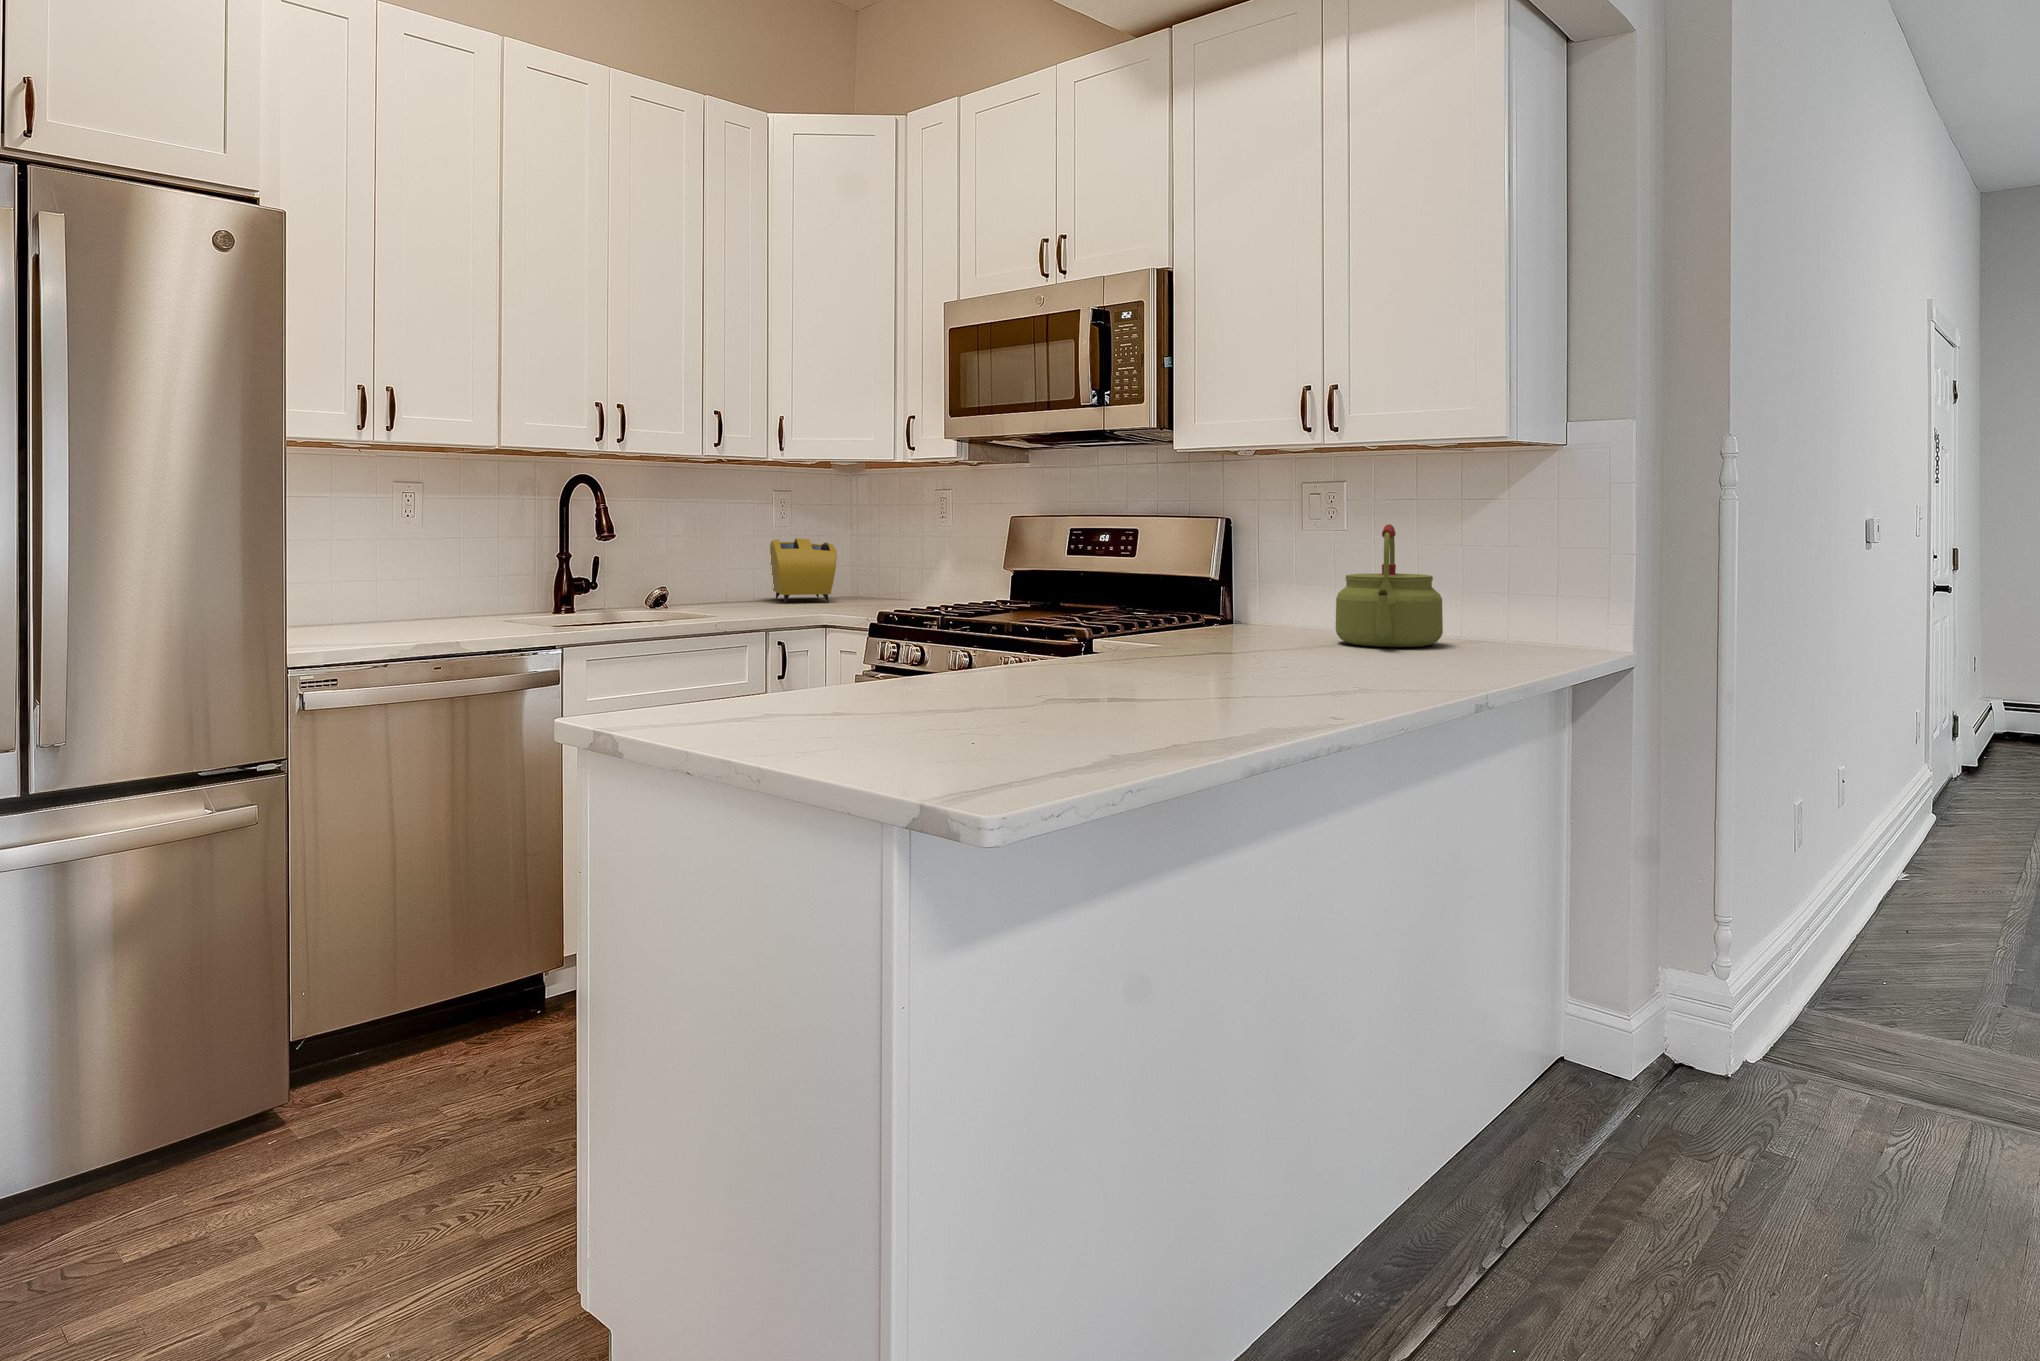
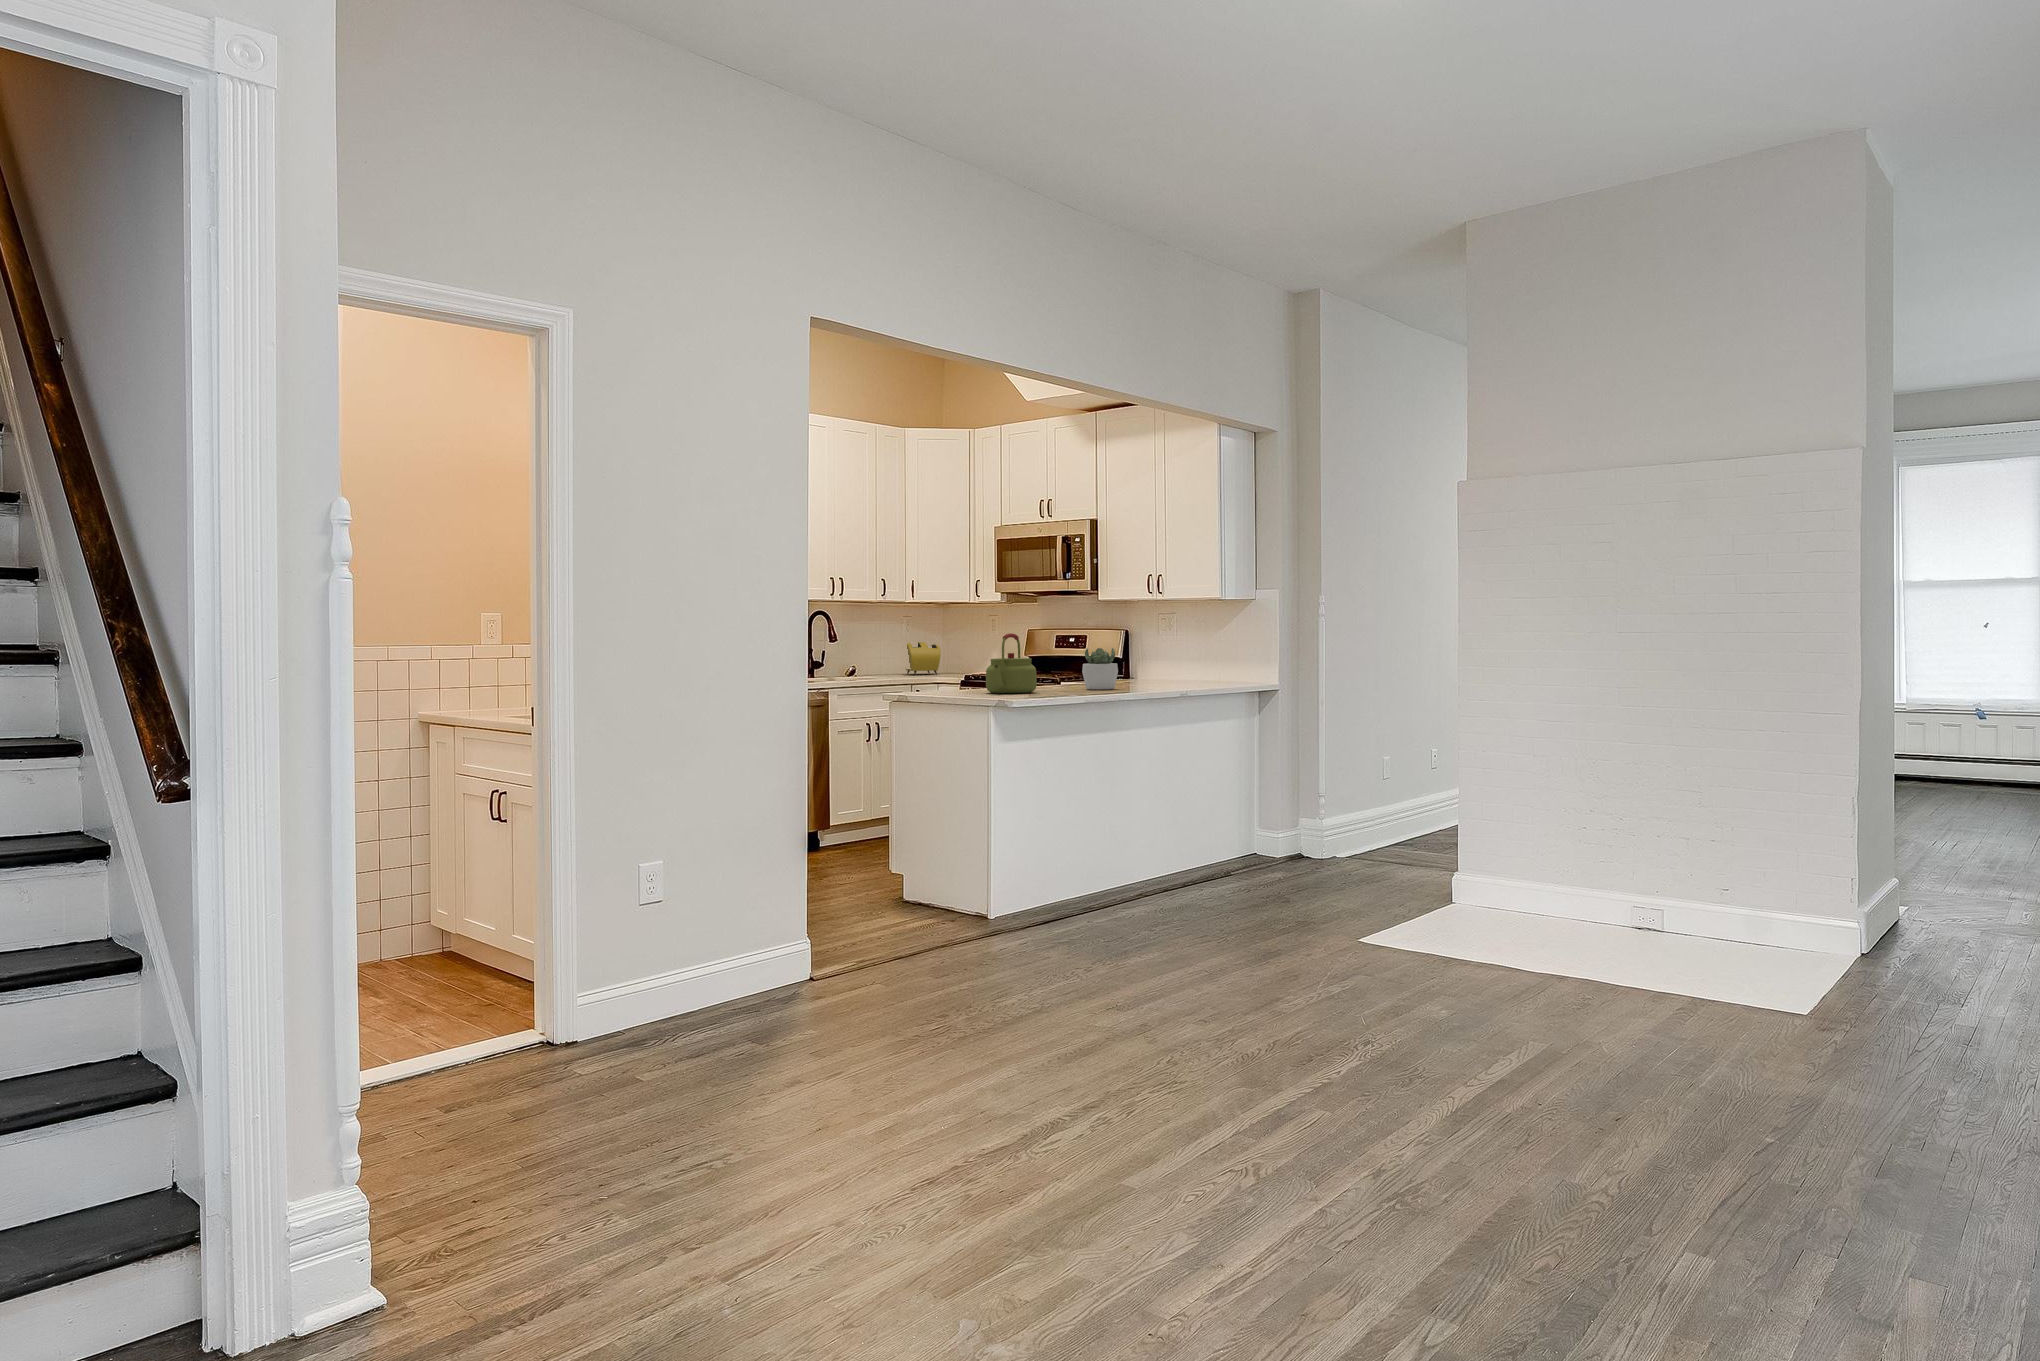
kettle: present [1336,524,1443,647] -> present [986,633,1037,693]
succulent plant: none [1207,577,1322,715] -> present [1082,648,1118,690]

